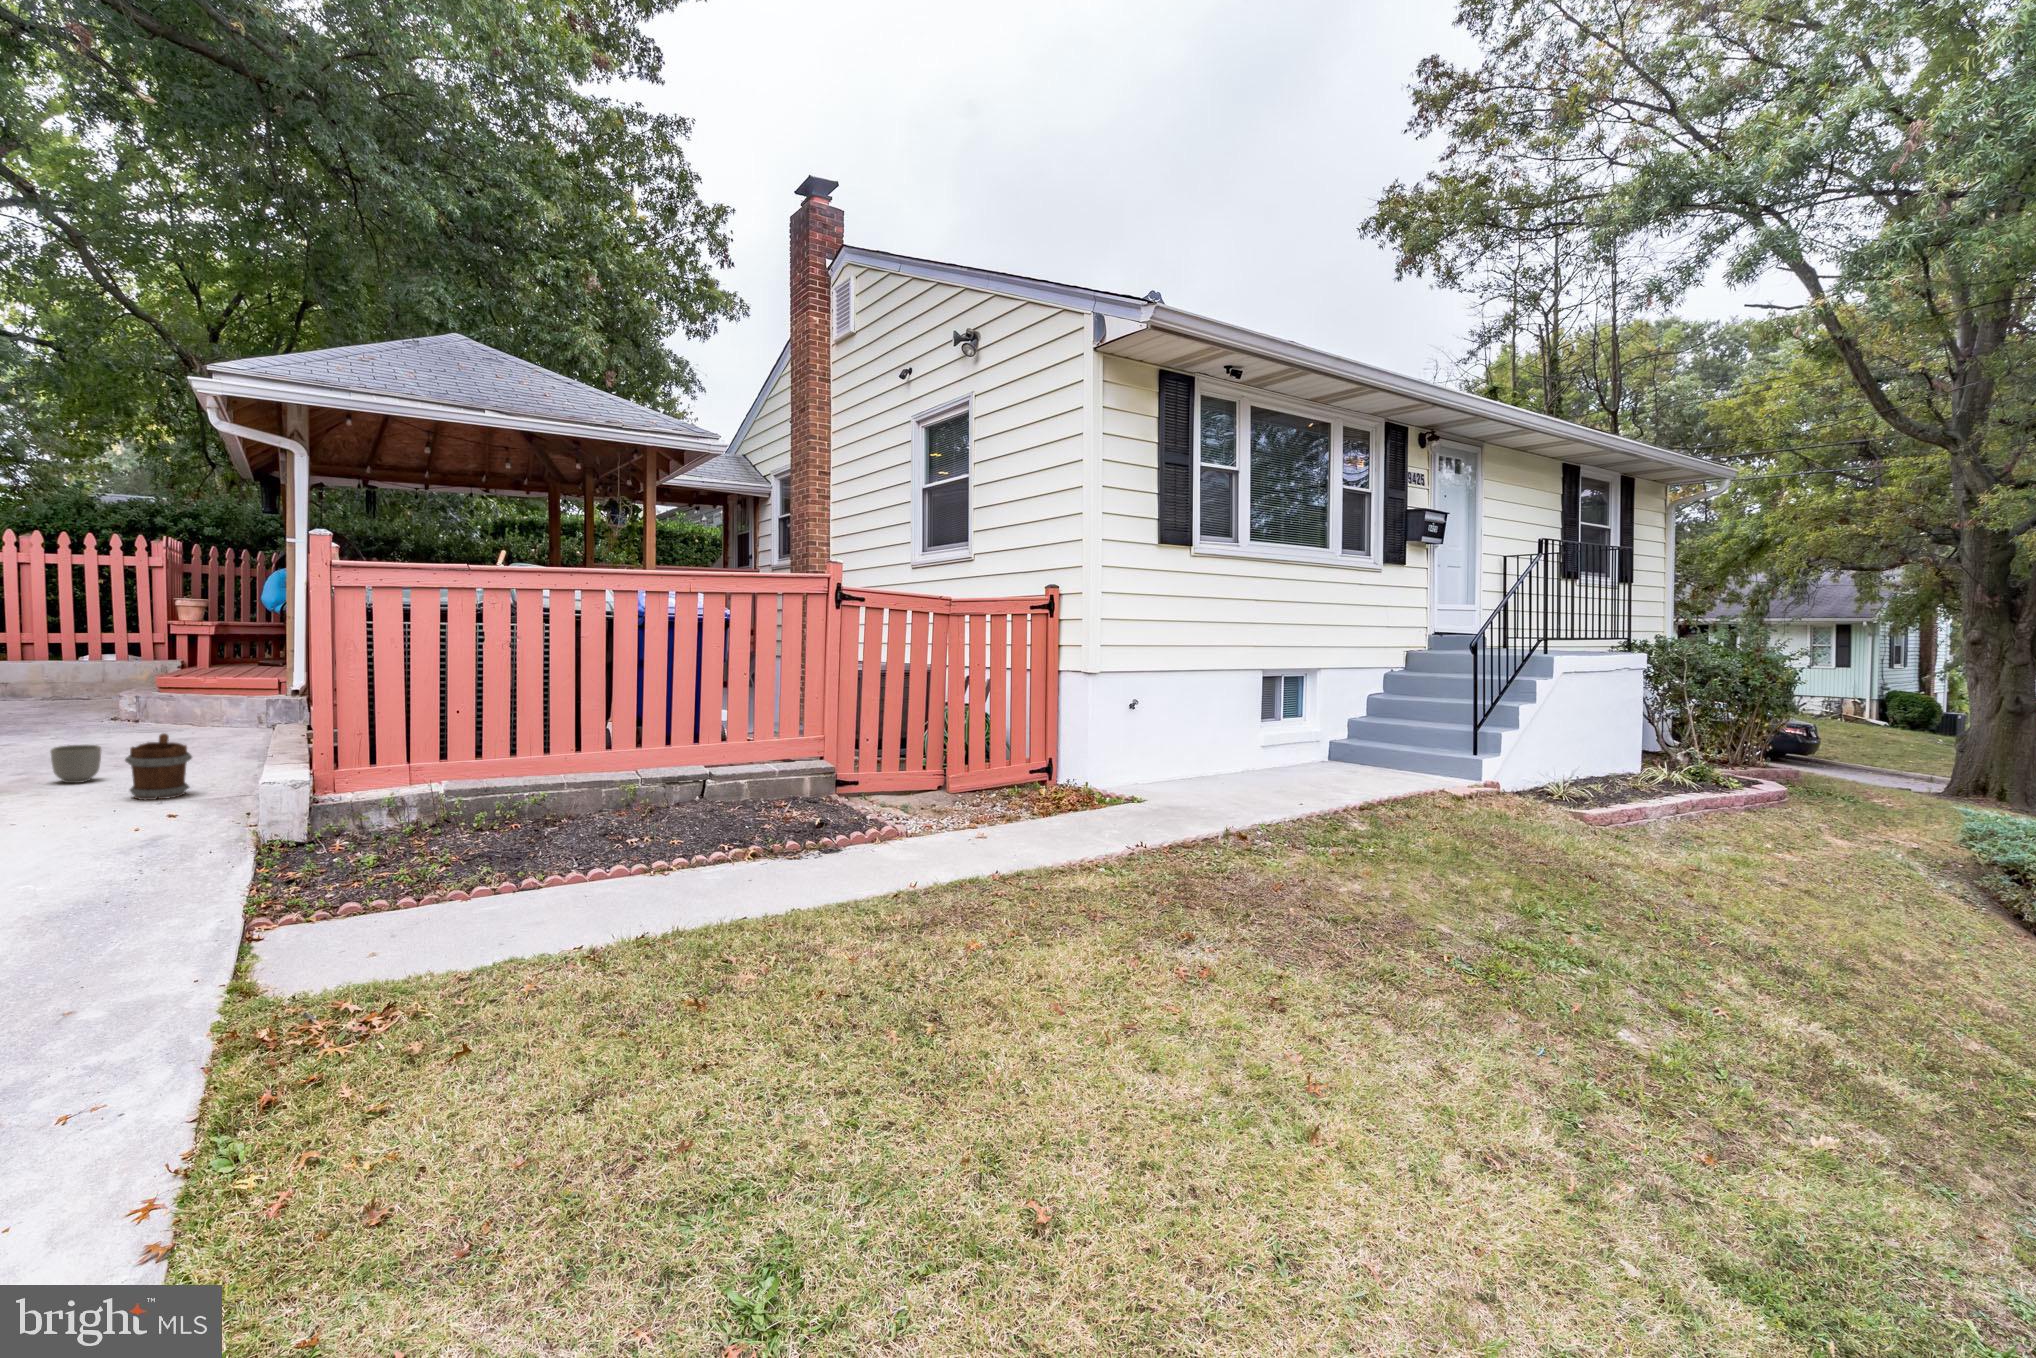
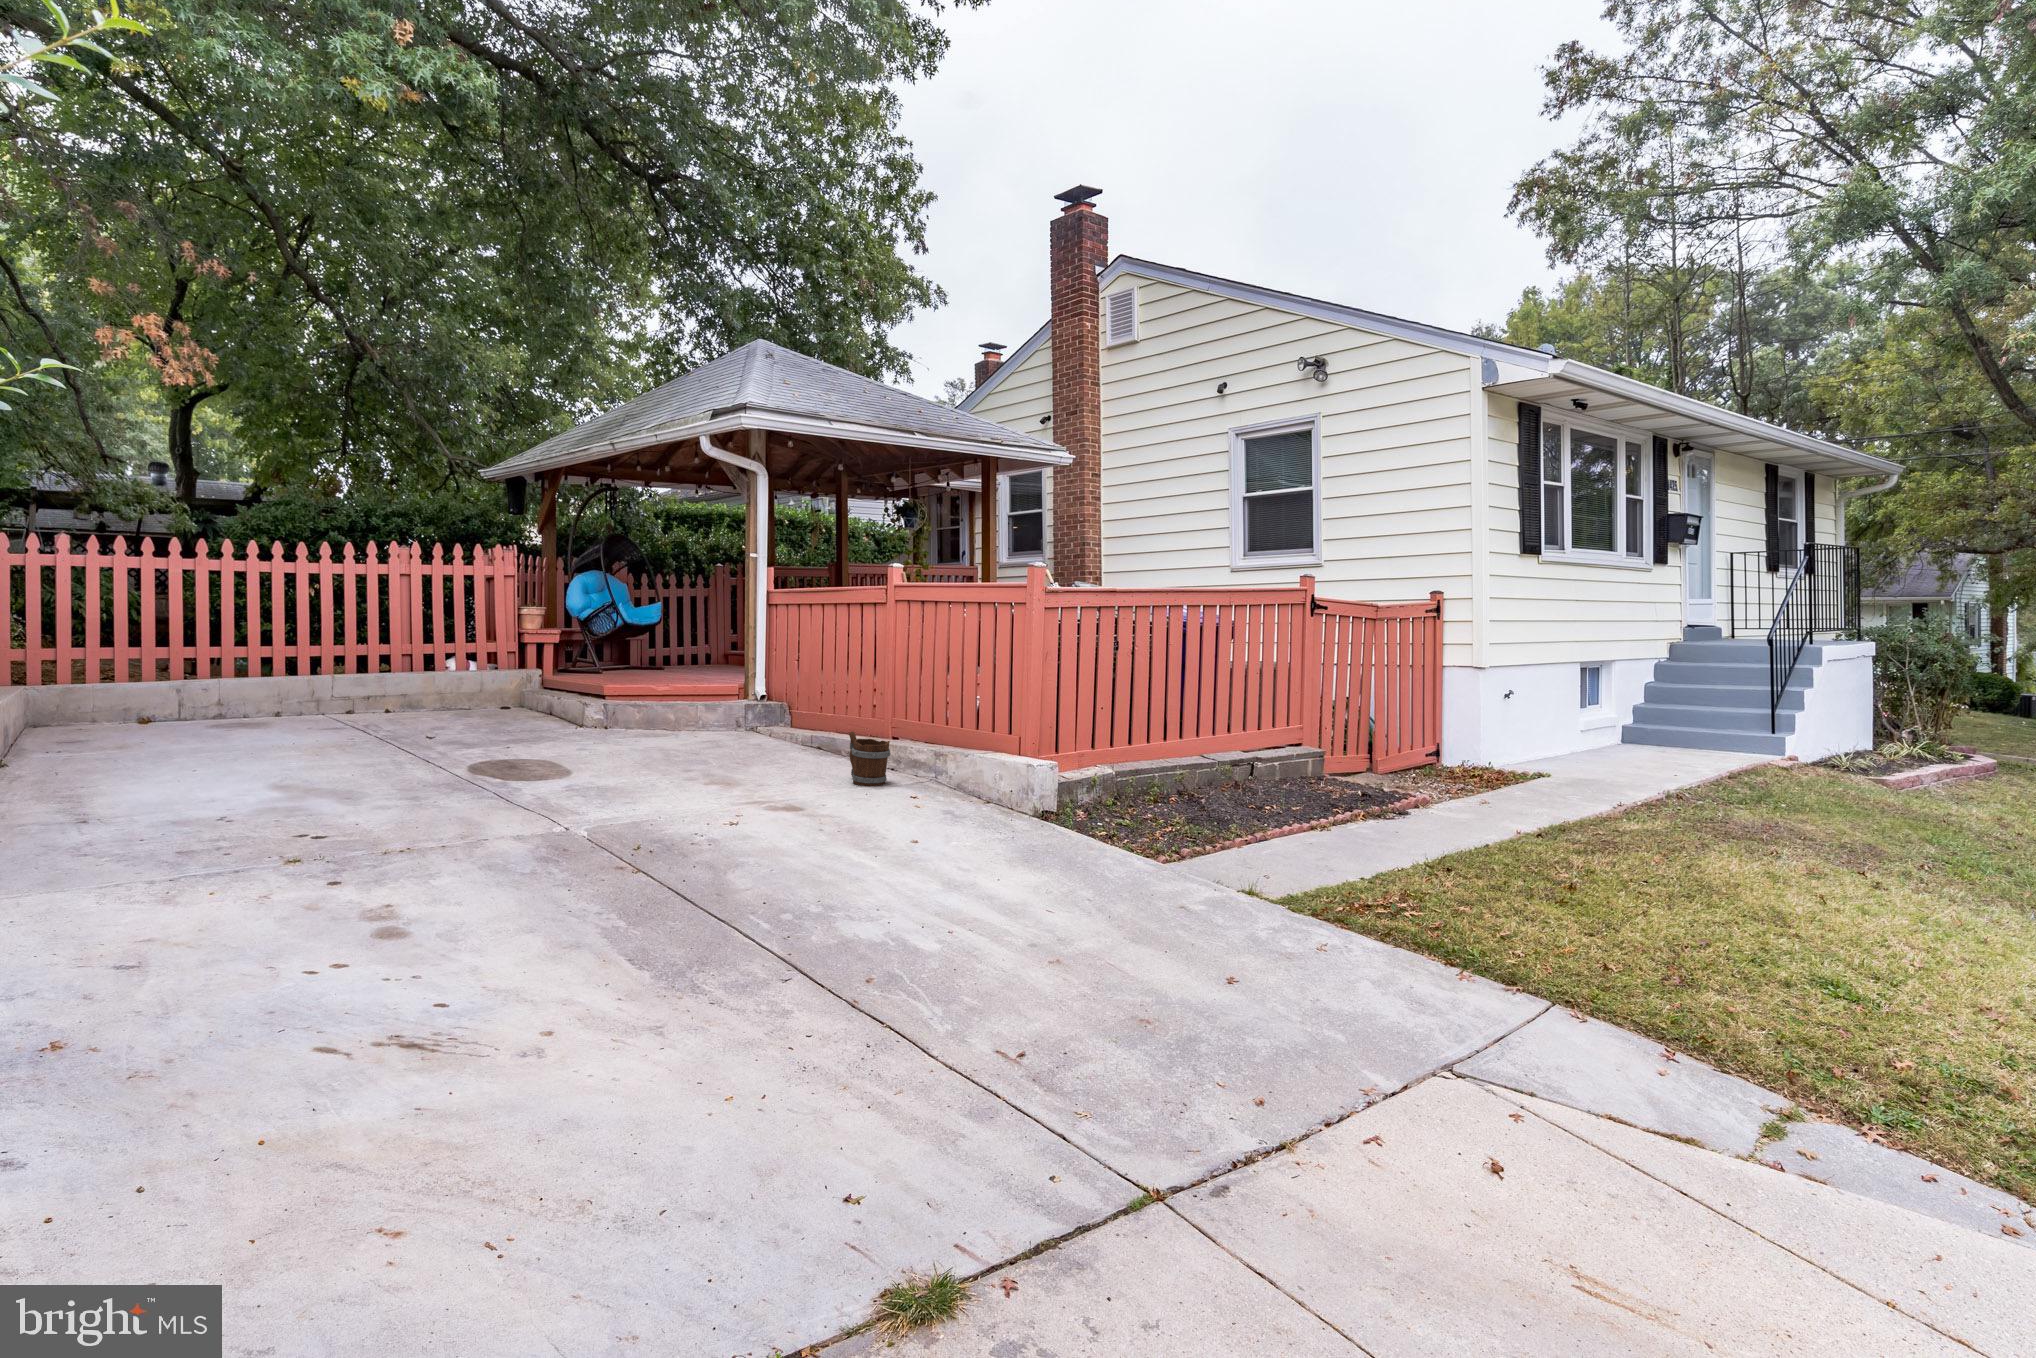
planter: present [51,745,101,783] -> none [754,743,784,775]

